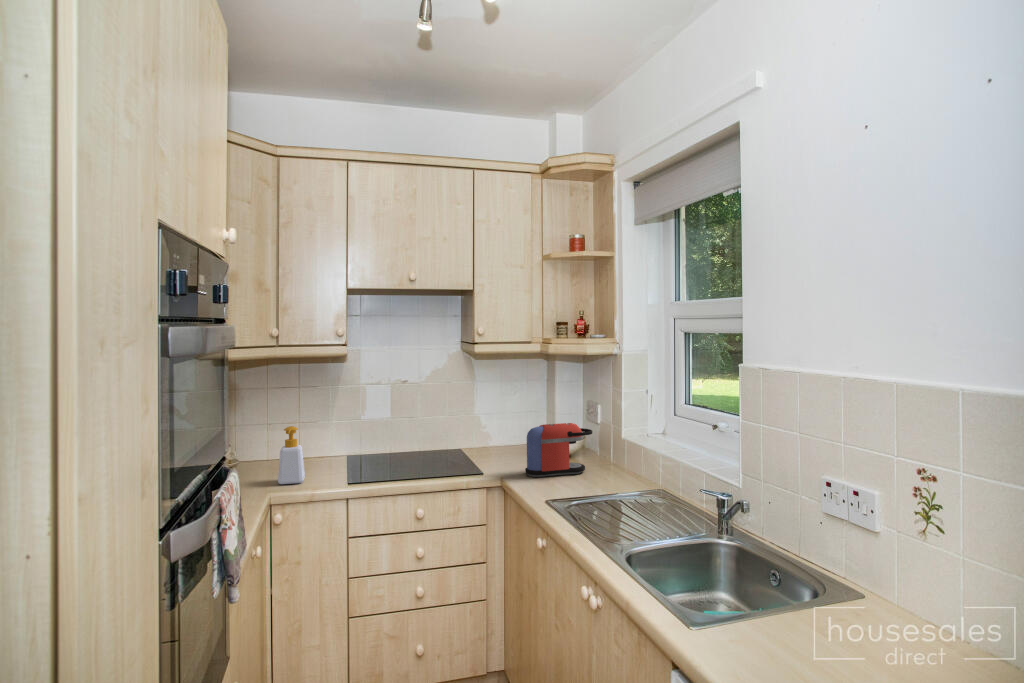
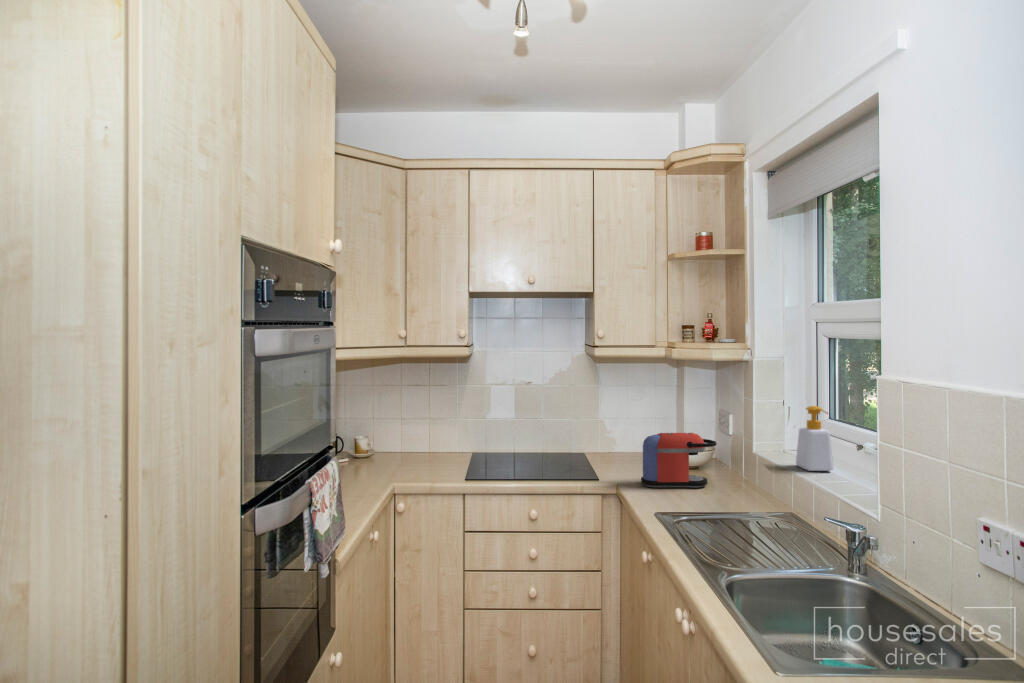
soap bottle: present [278,426,305,484] -> present [796,406,834,471]

